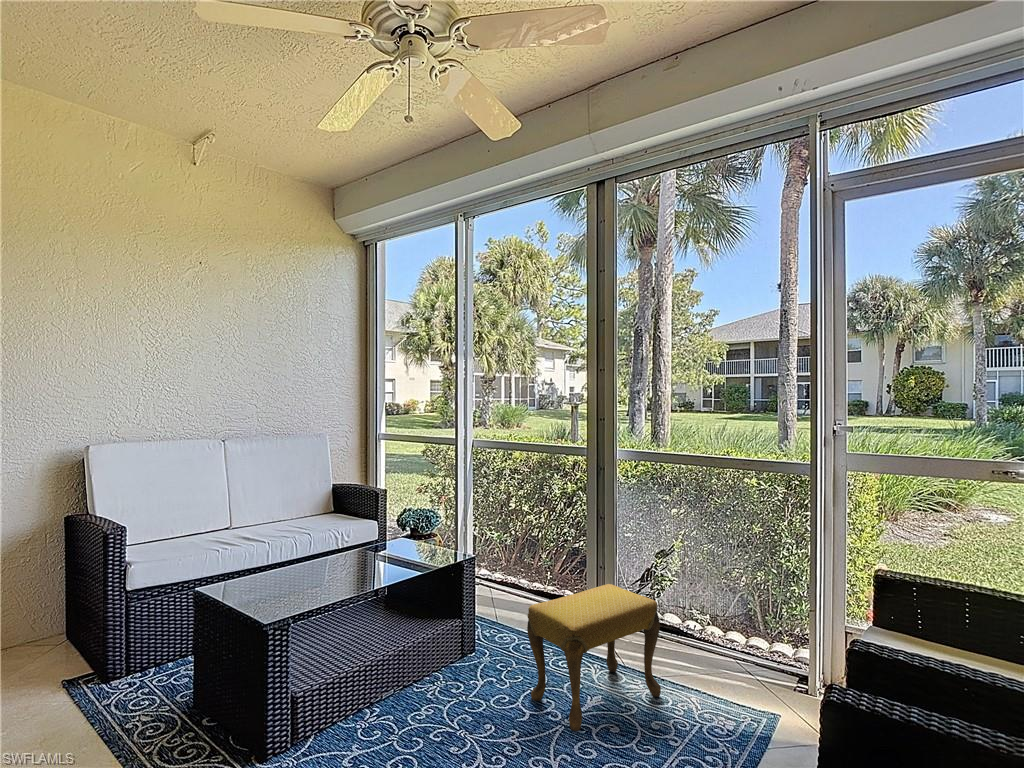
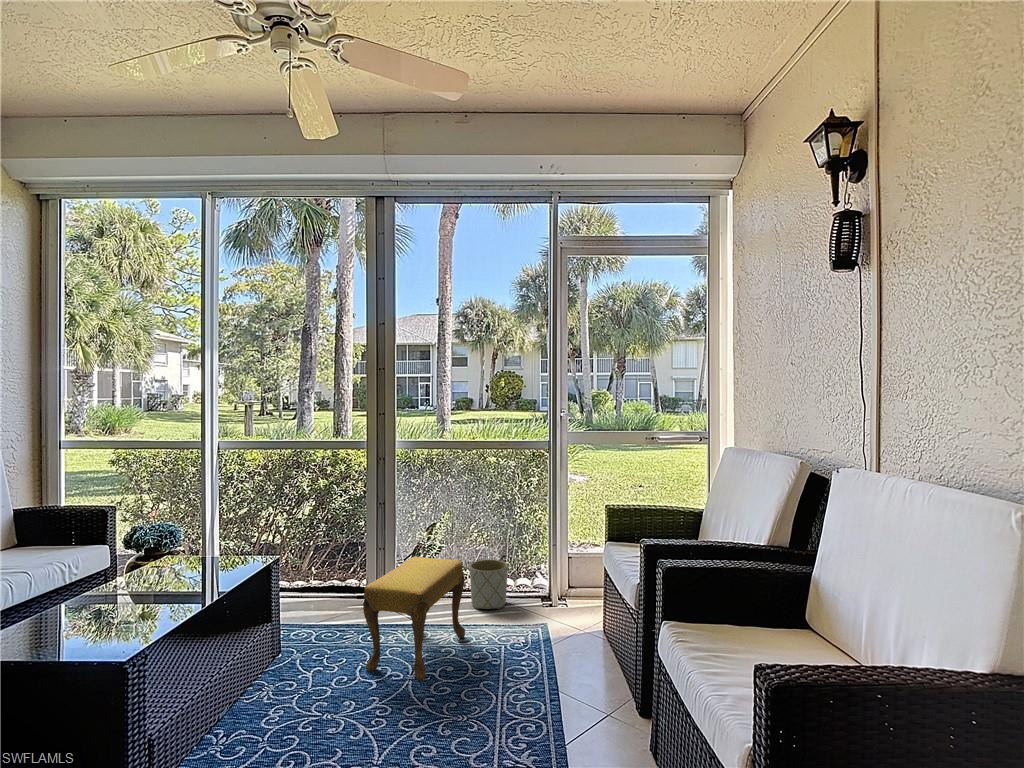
planter: none [696,606,748,675] -> present [470,559,508,609]

